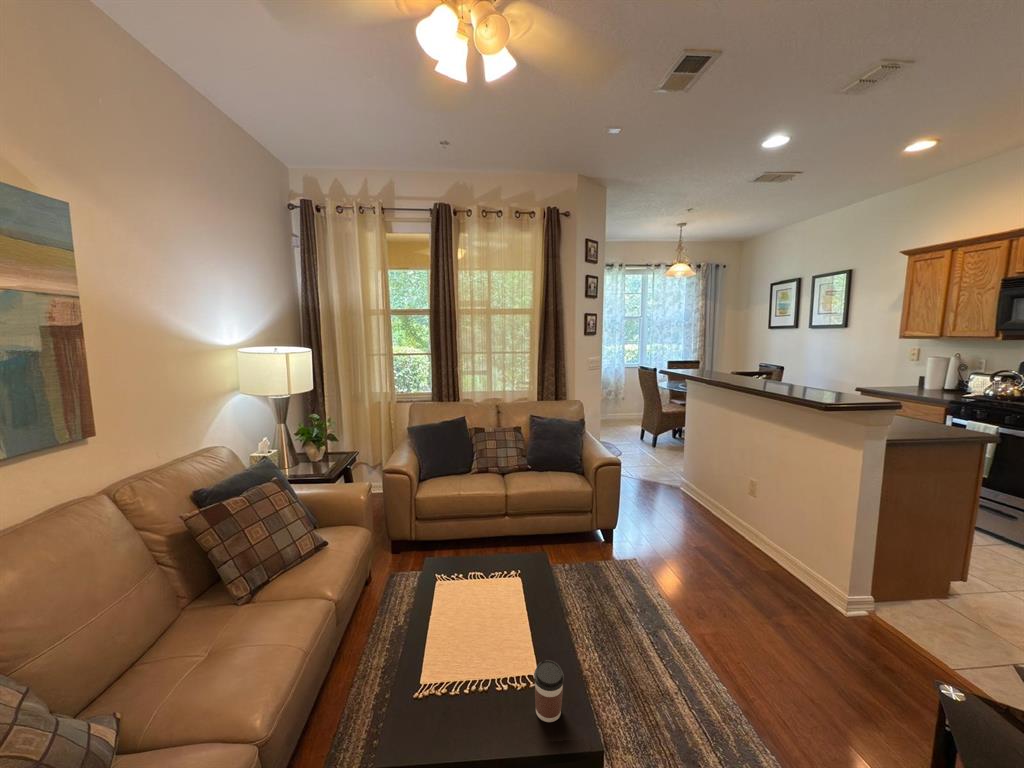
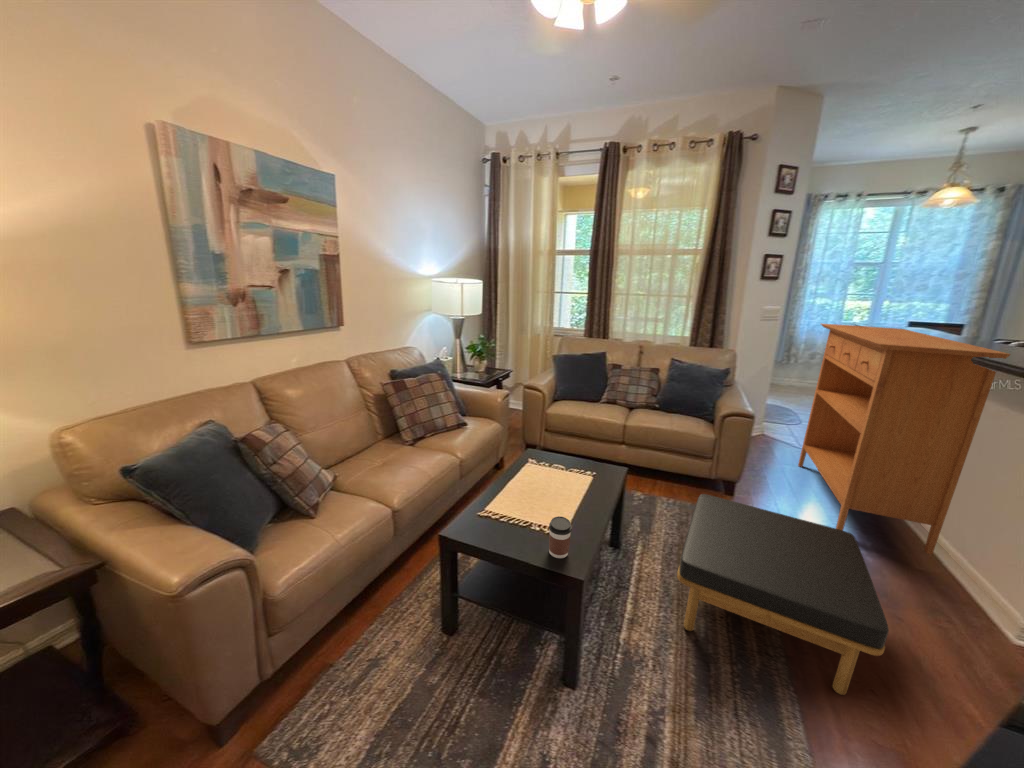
console table: none [640,371,786,558] -> present [798,323,1010,554]
ottoman: none [611,558,826,733] -> present [677,494,889,695]

